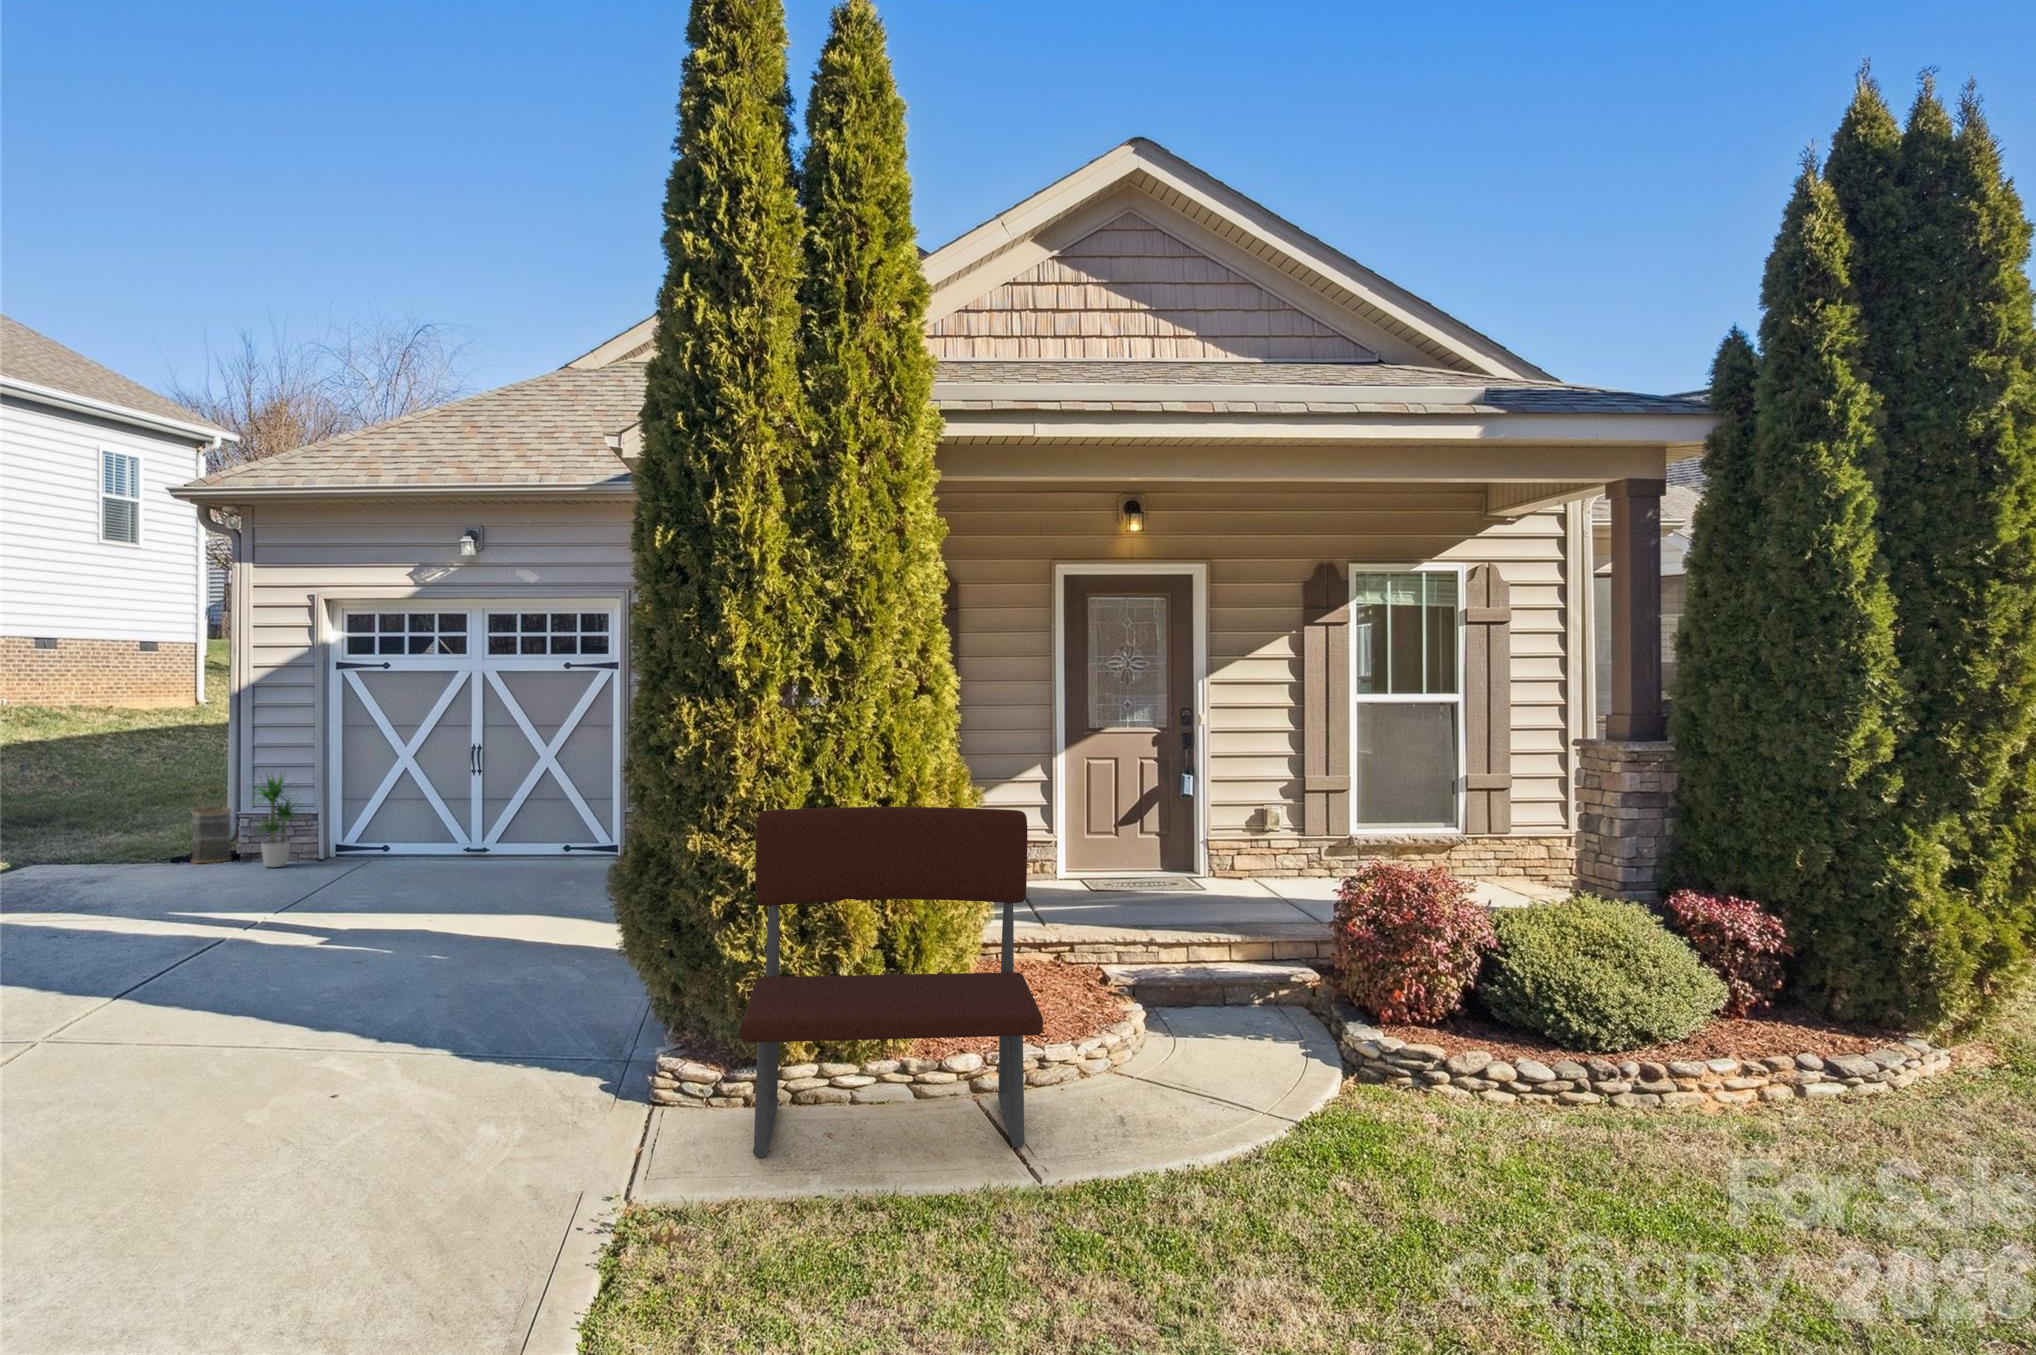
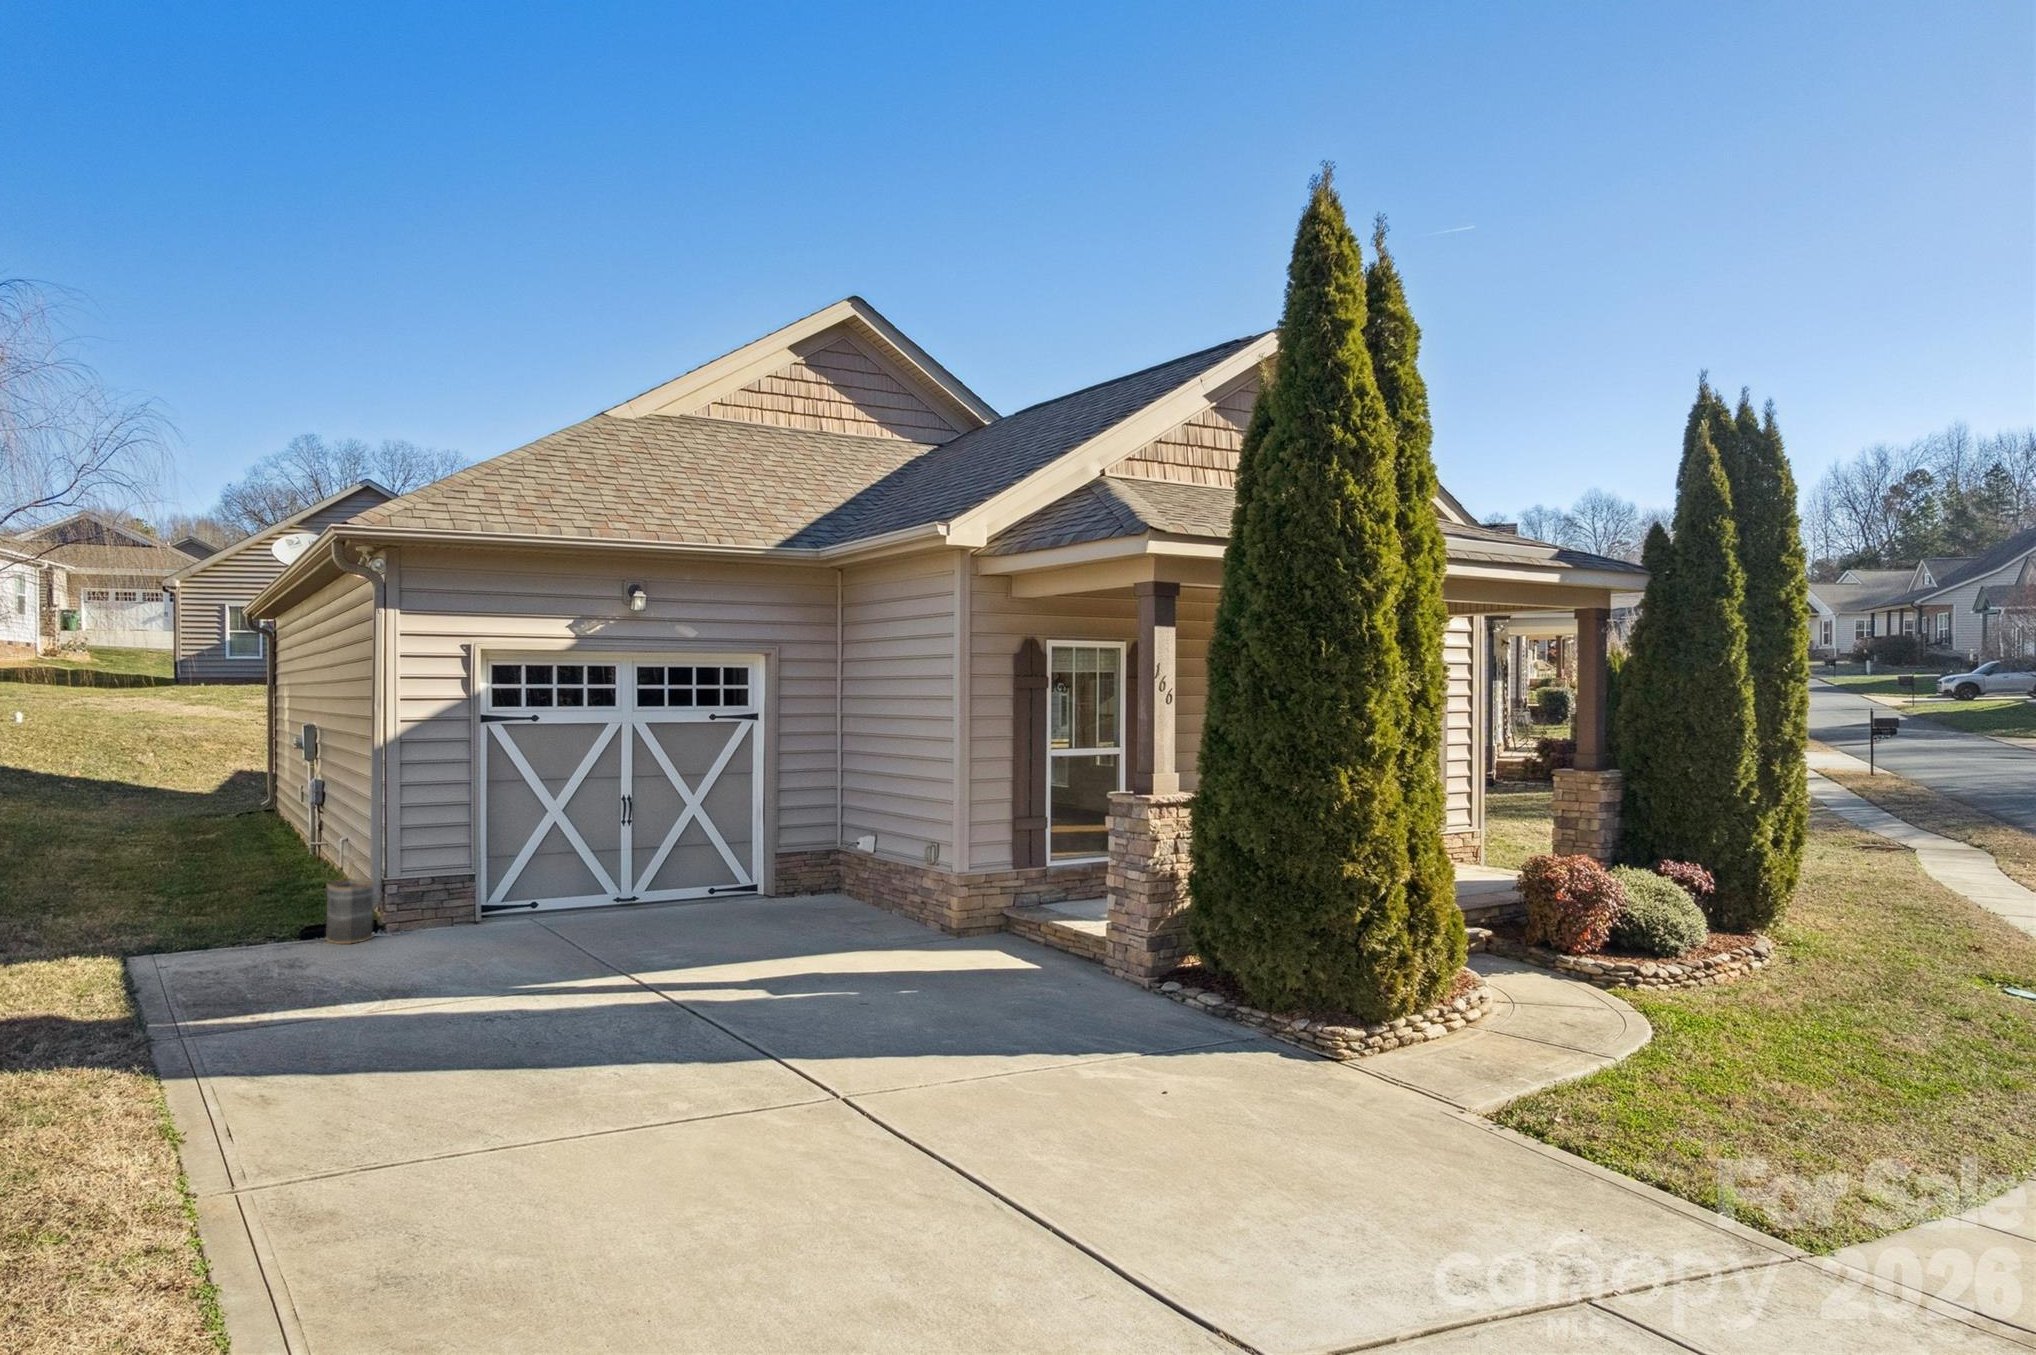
potted plant: present [252,774,299,868] -> none [415,833,490,939]
bench: present [740,807,1043,1158] -> none [1398,840,1589,1072]

